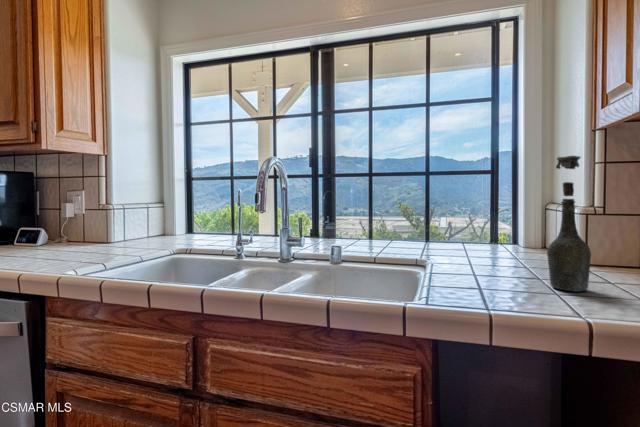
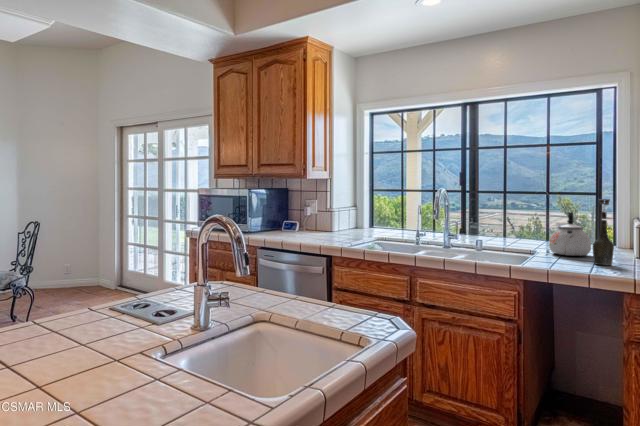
kettle: none [452,191,523,270] -> present [549,212,591,256]

